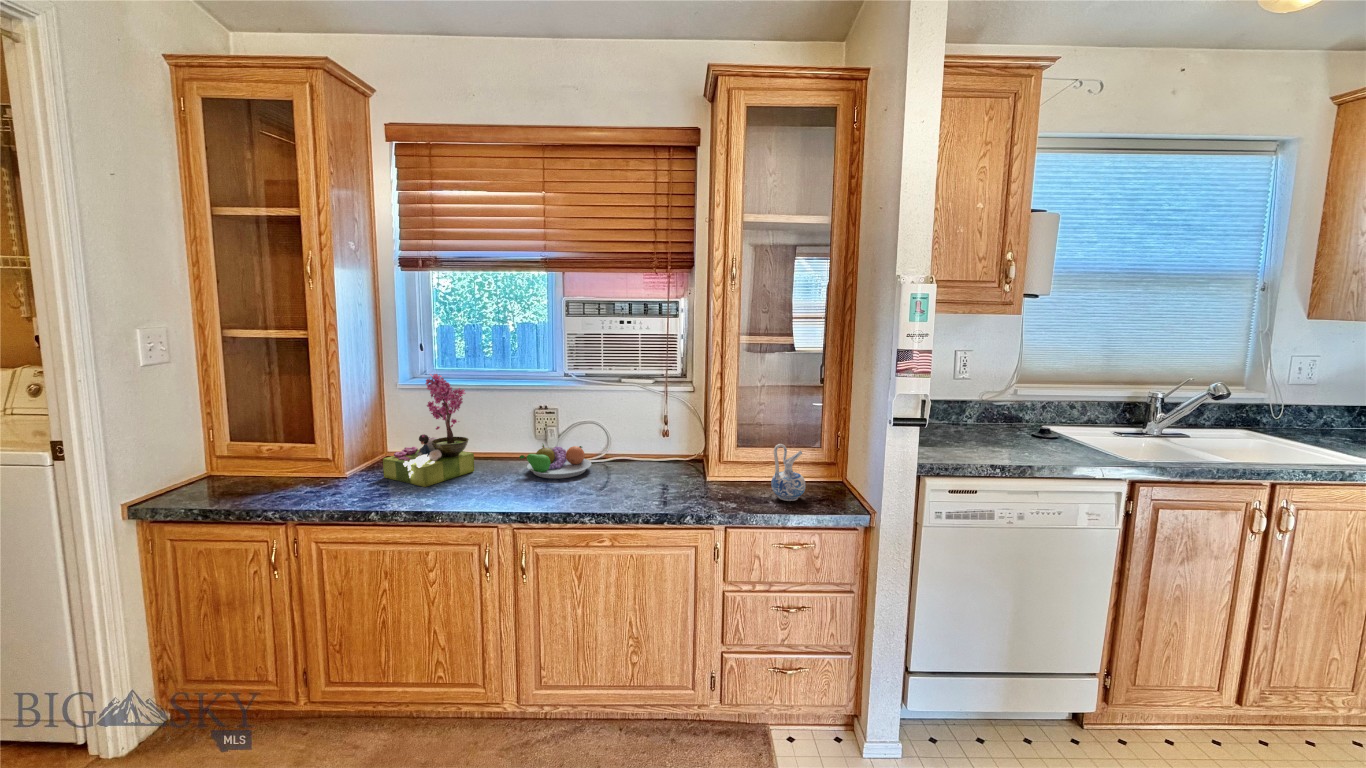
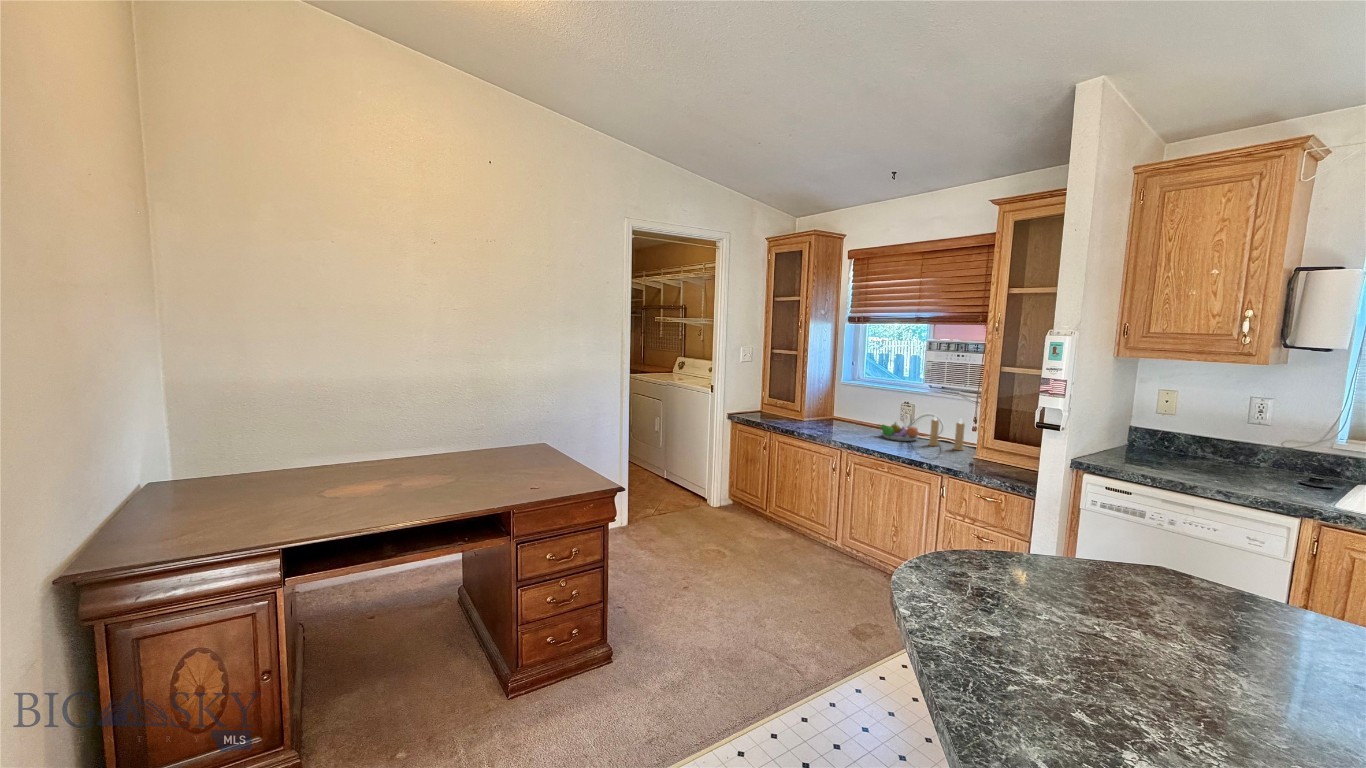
flower arrangement: present [383,374,474,487] -> none [819,375,860,430]
candle: none [614,419,668,473] -> present [929,417,965,450]
ceramic pitcher: present [771,444,806,501] -> none [990,435,1015,474]

